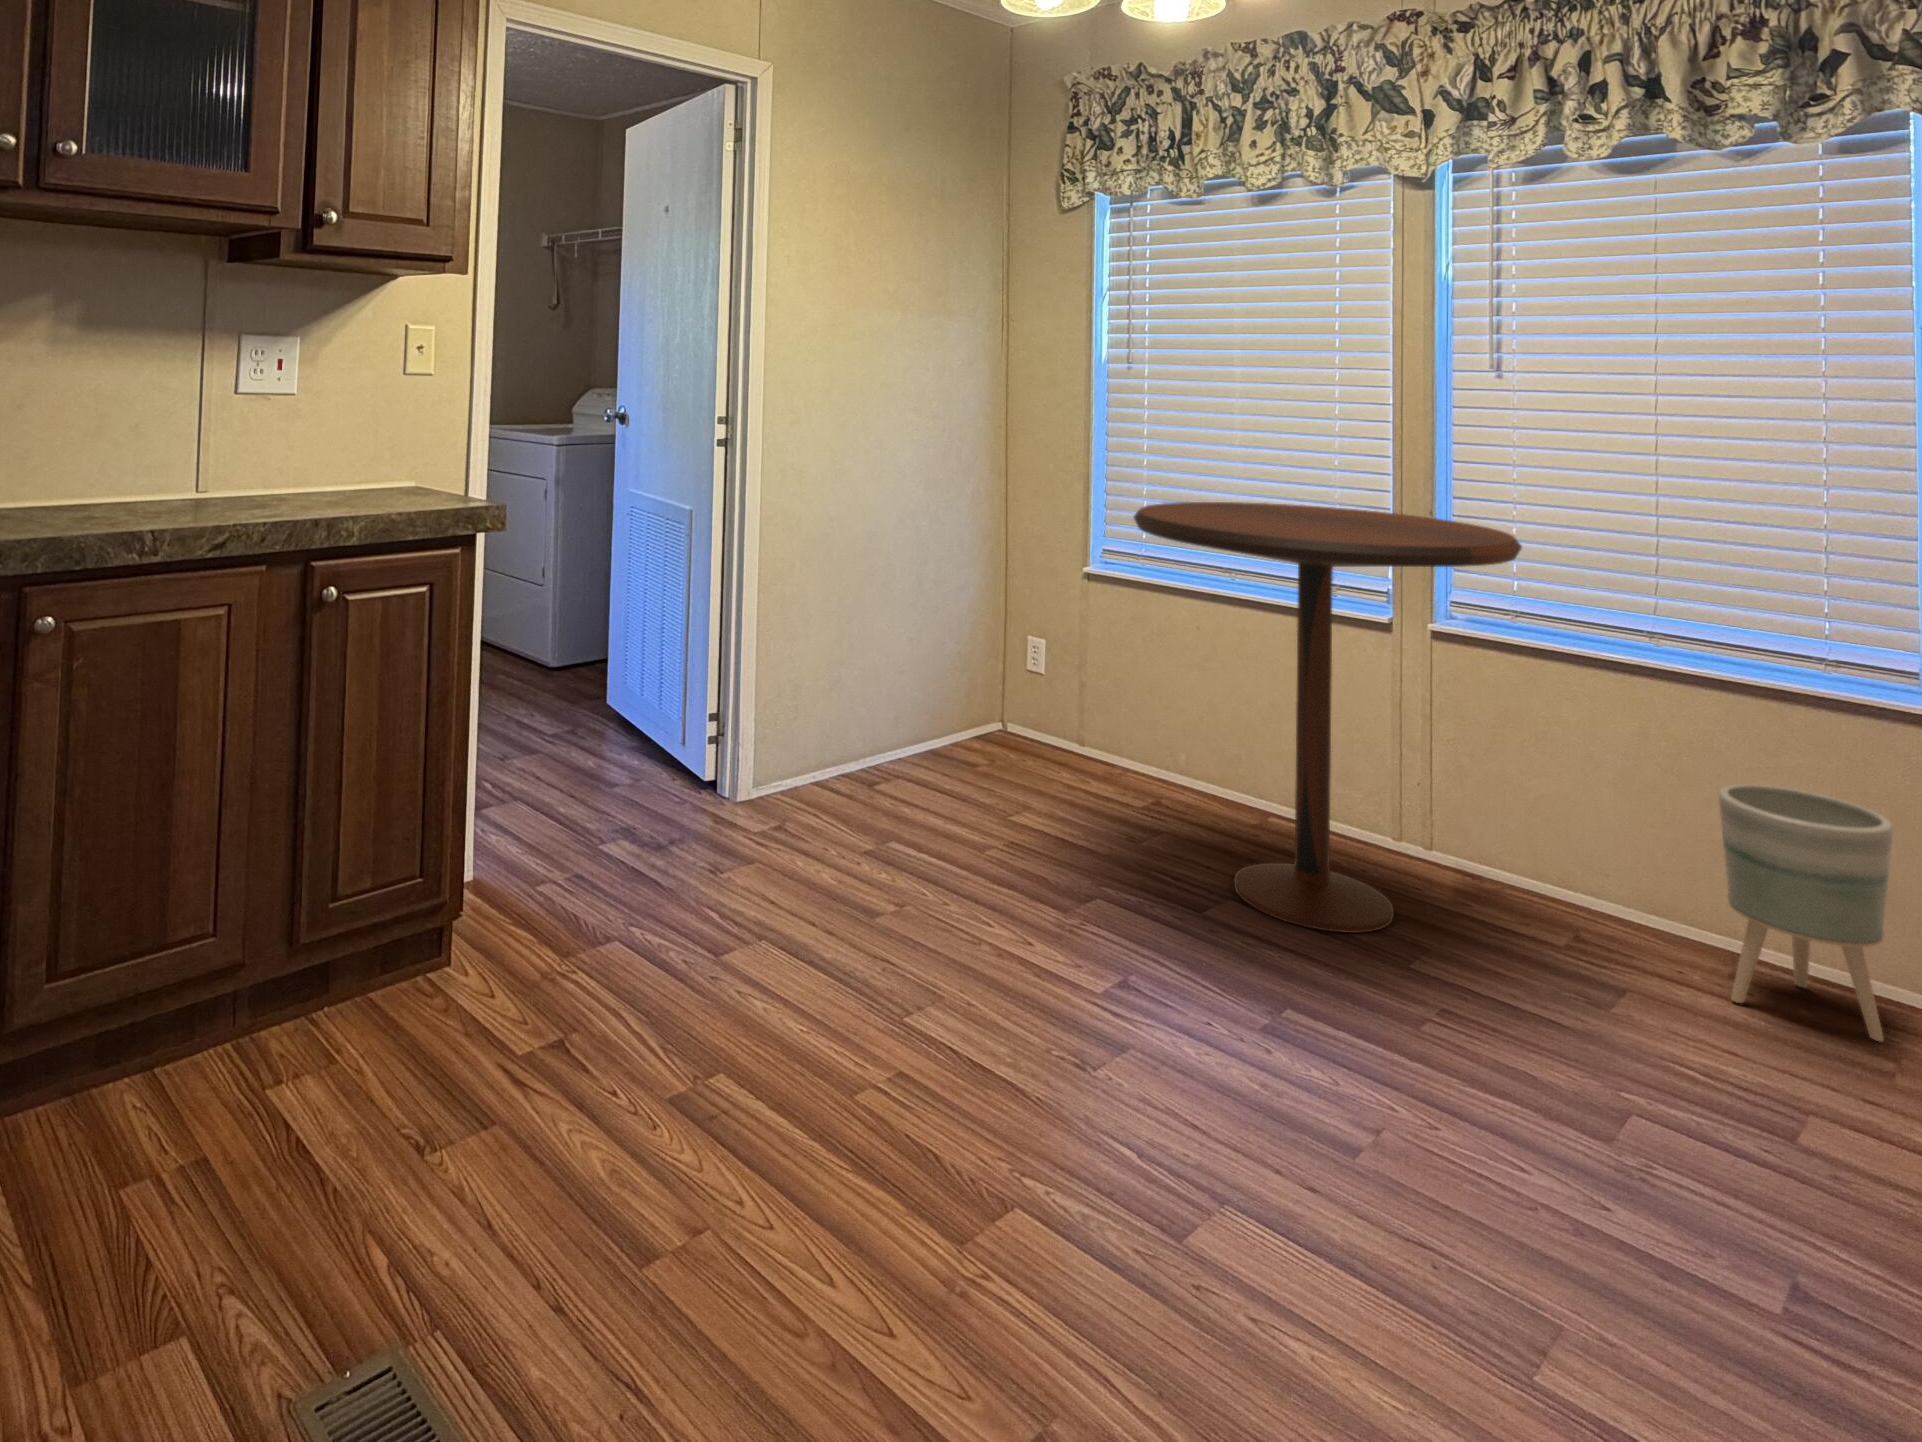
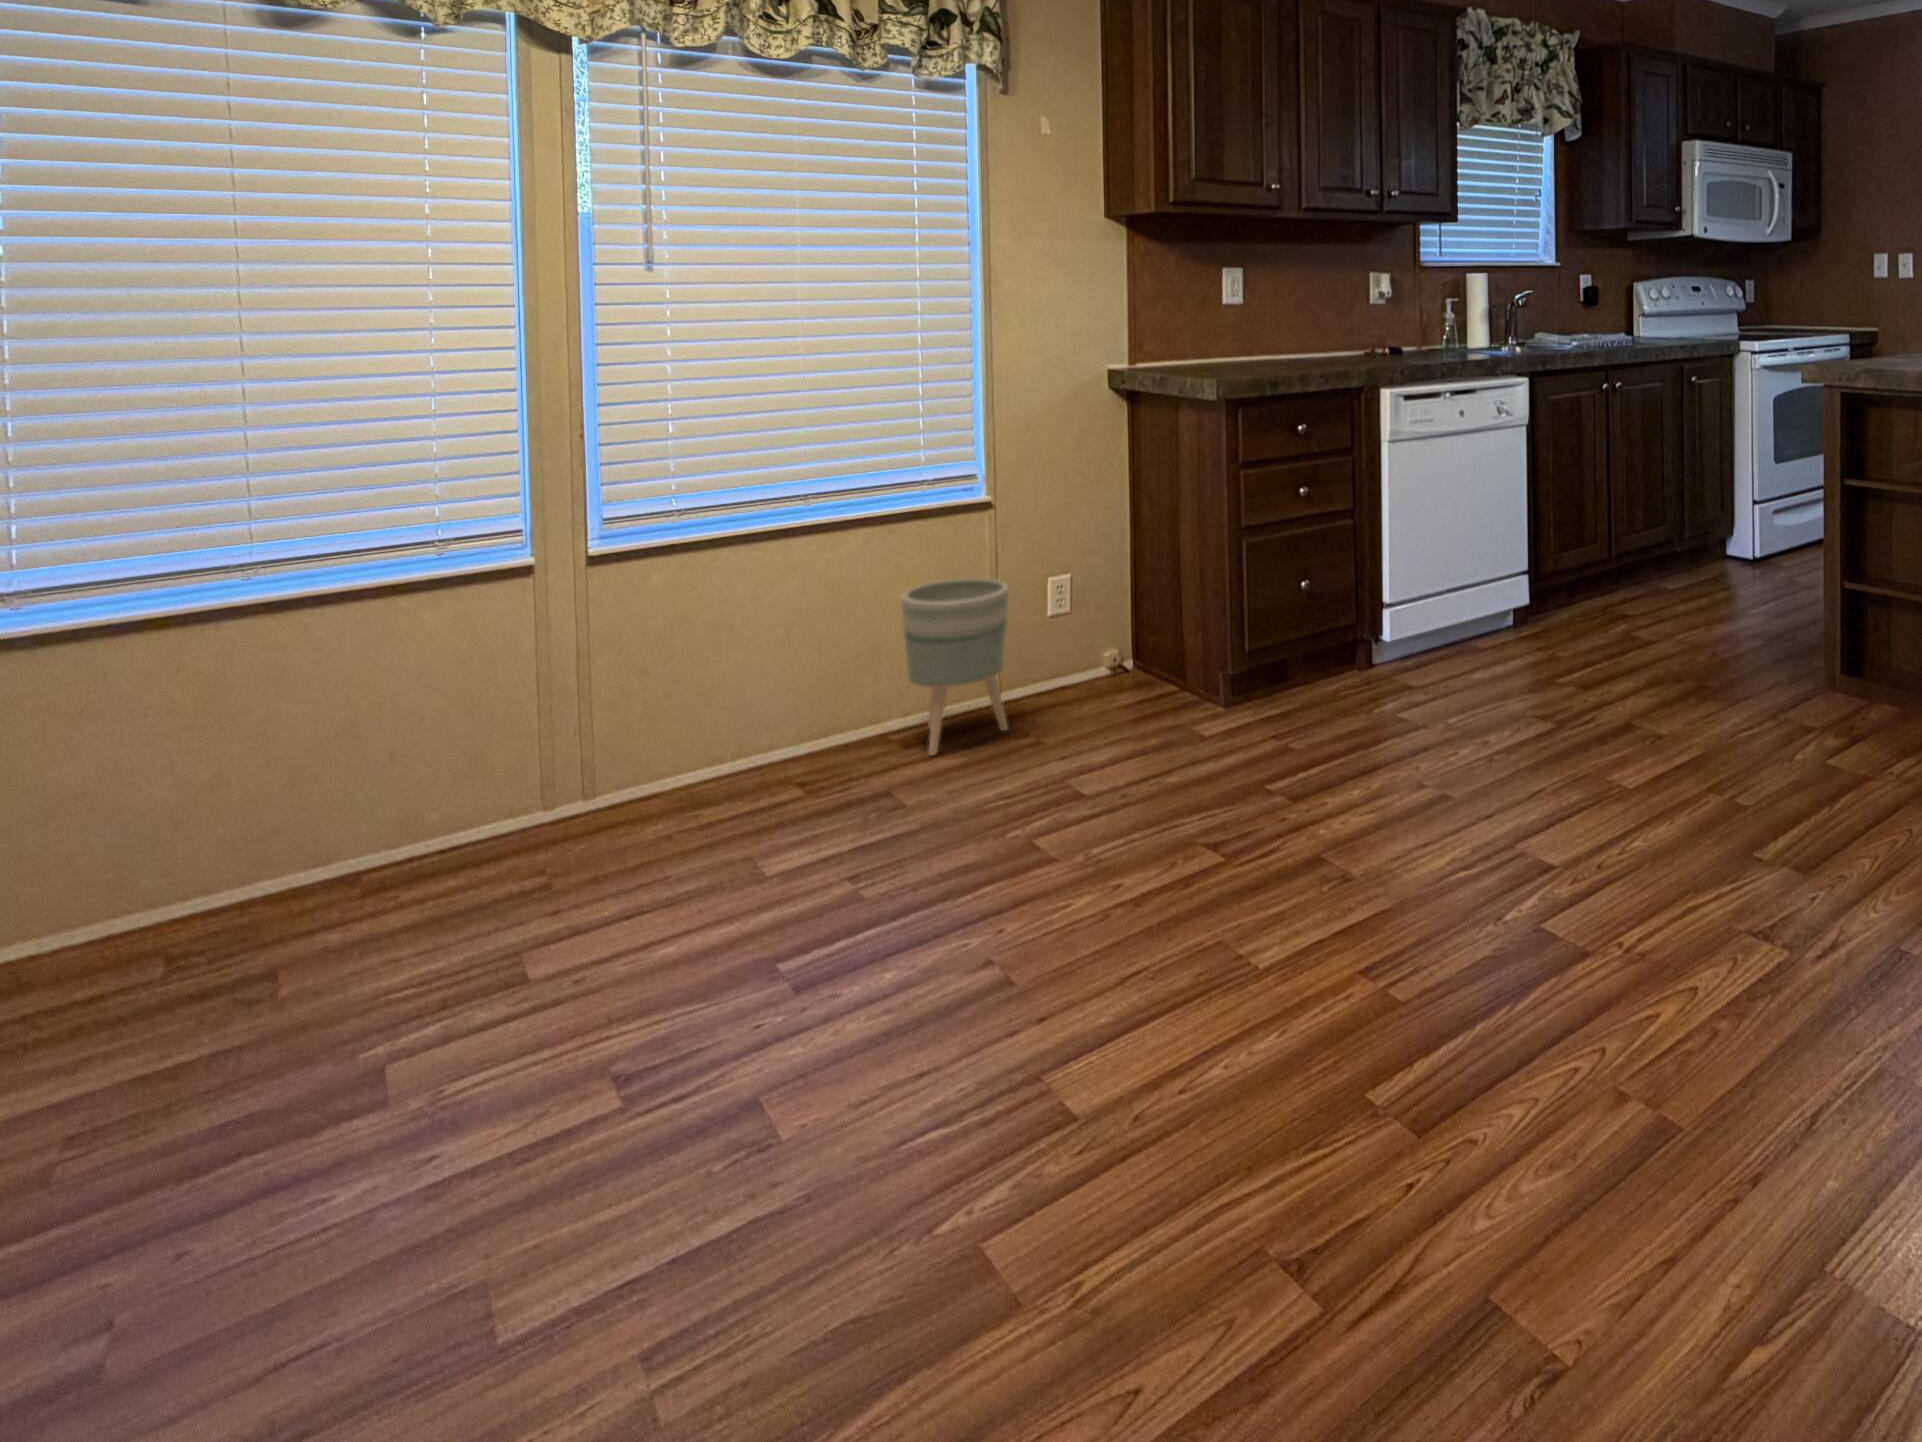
pedestal table: present [1134,502,1522,933] -> none [274,425,819,940]

